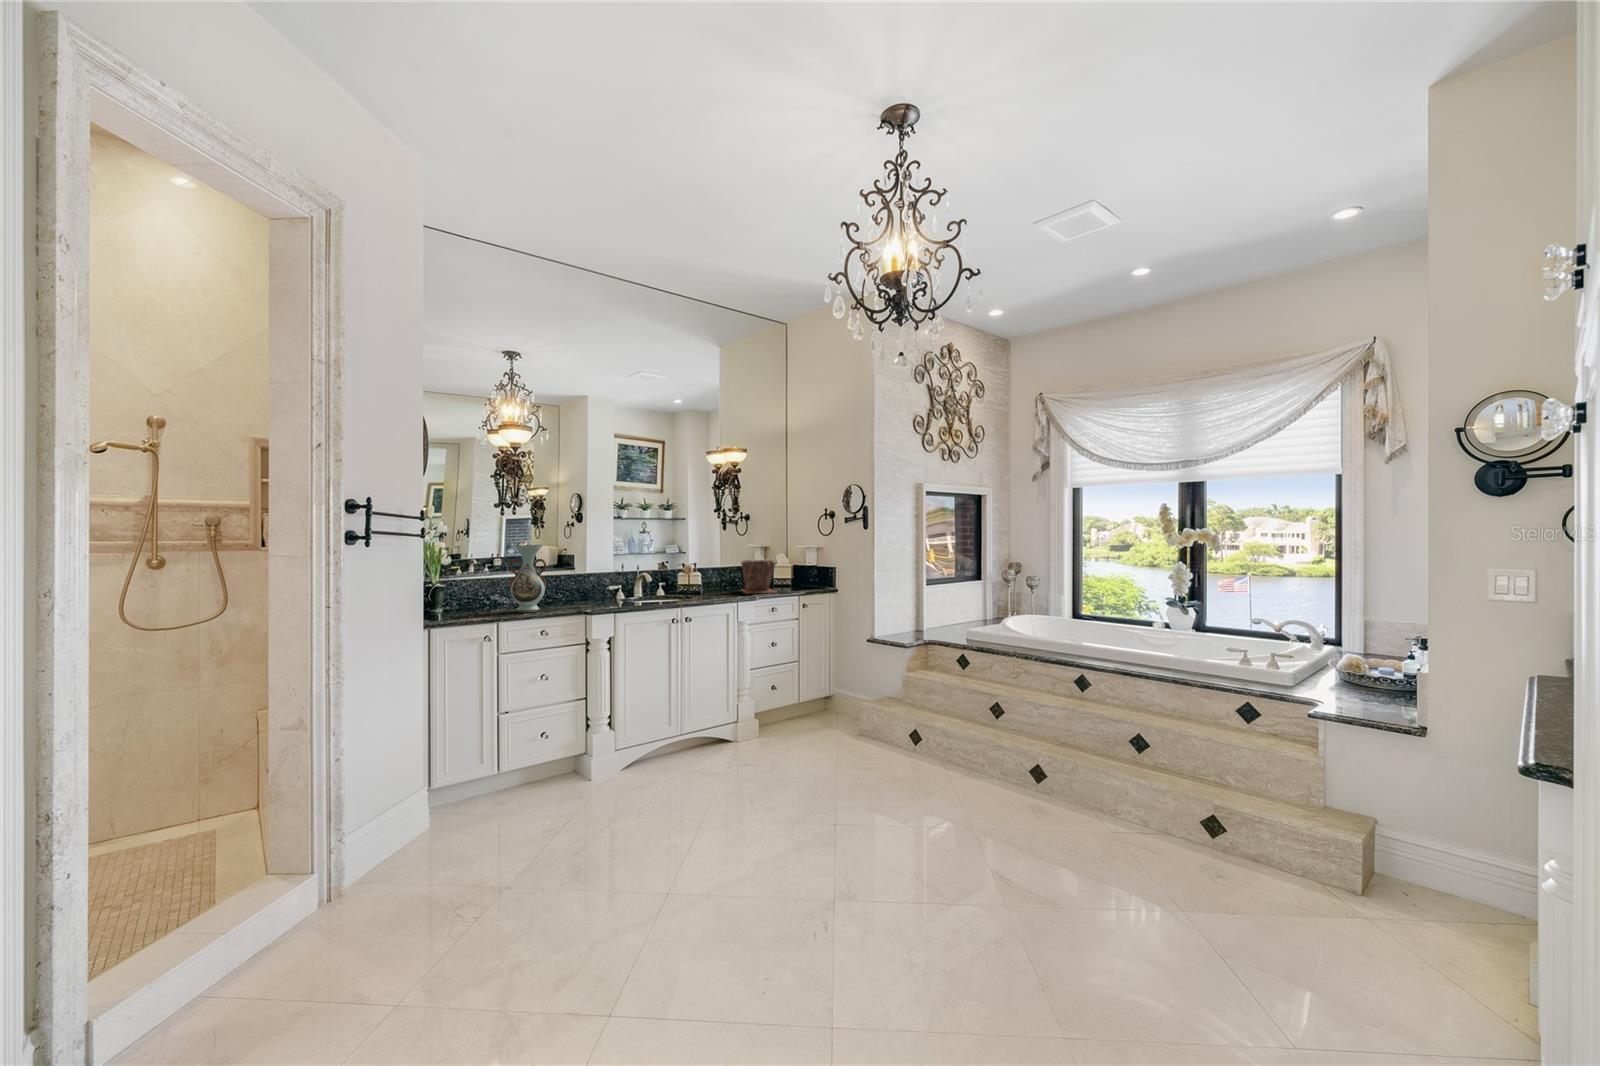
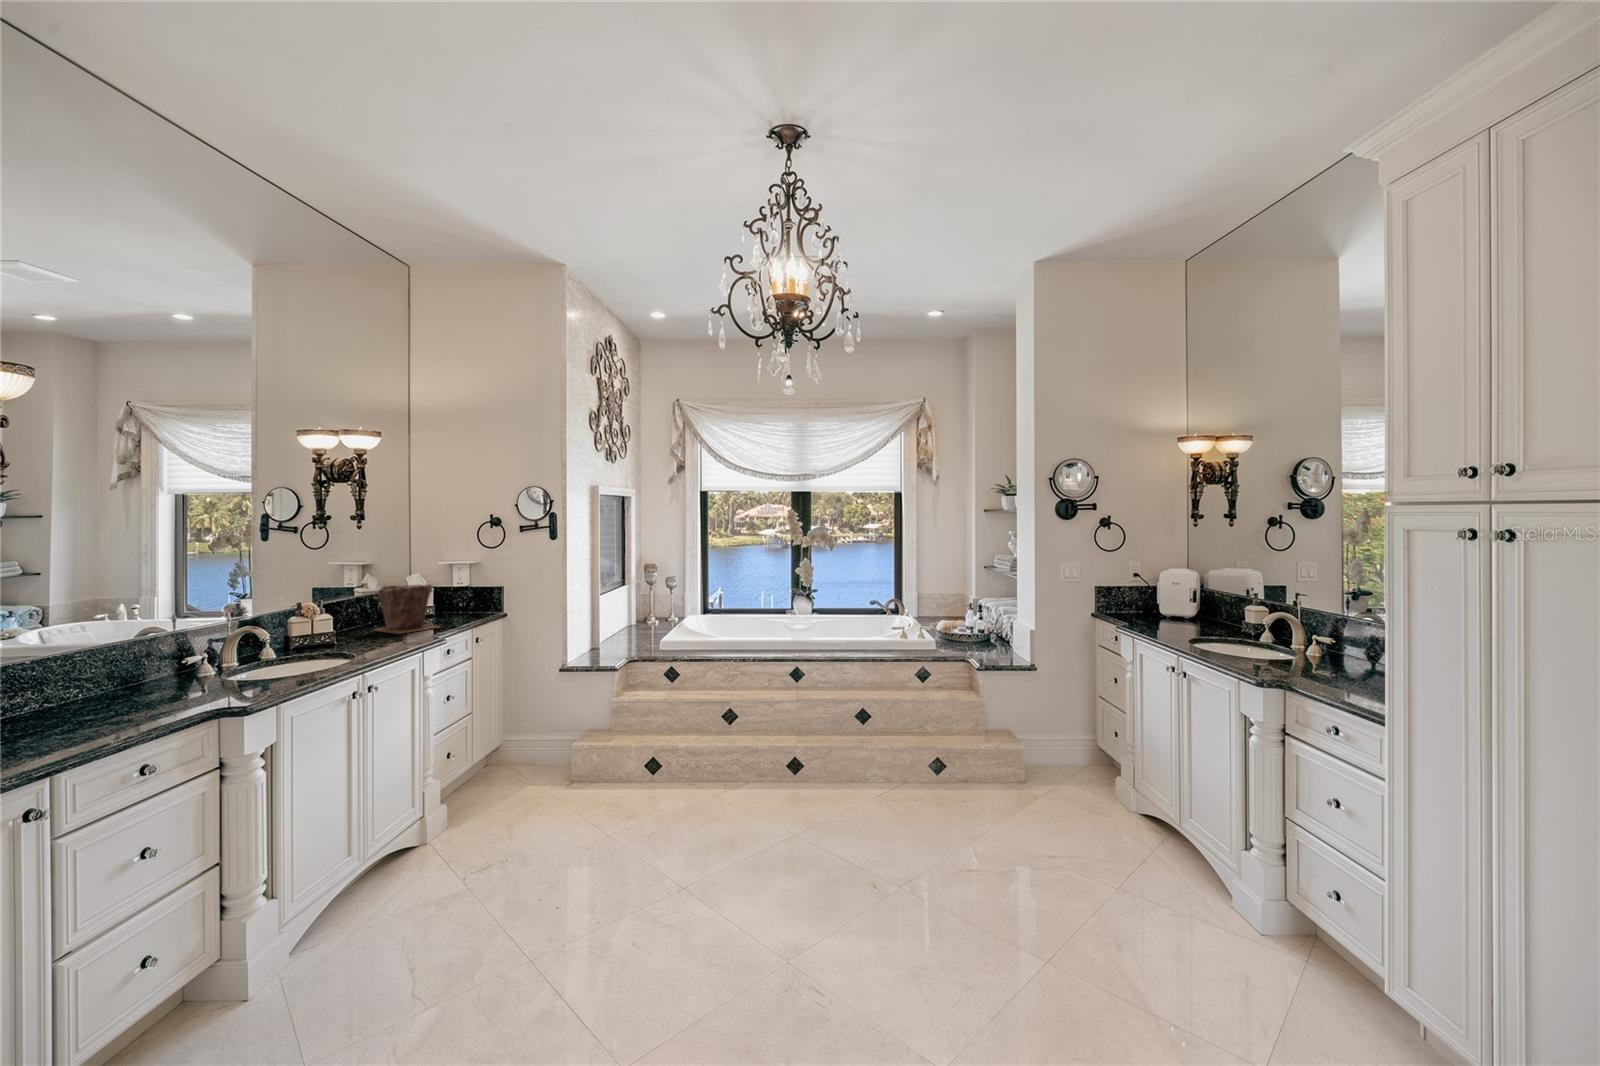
decorative vase: present [509,544,546,612] -> none [64,589,145,720]

